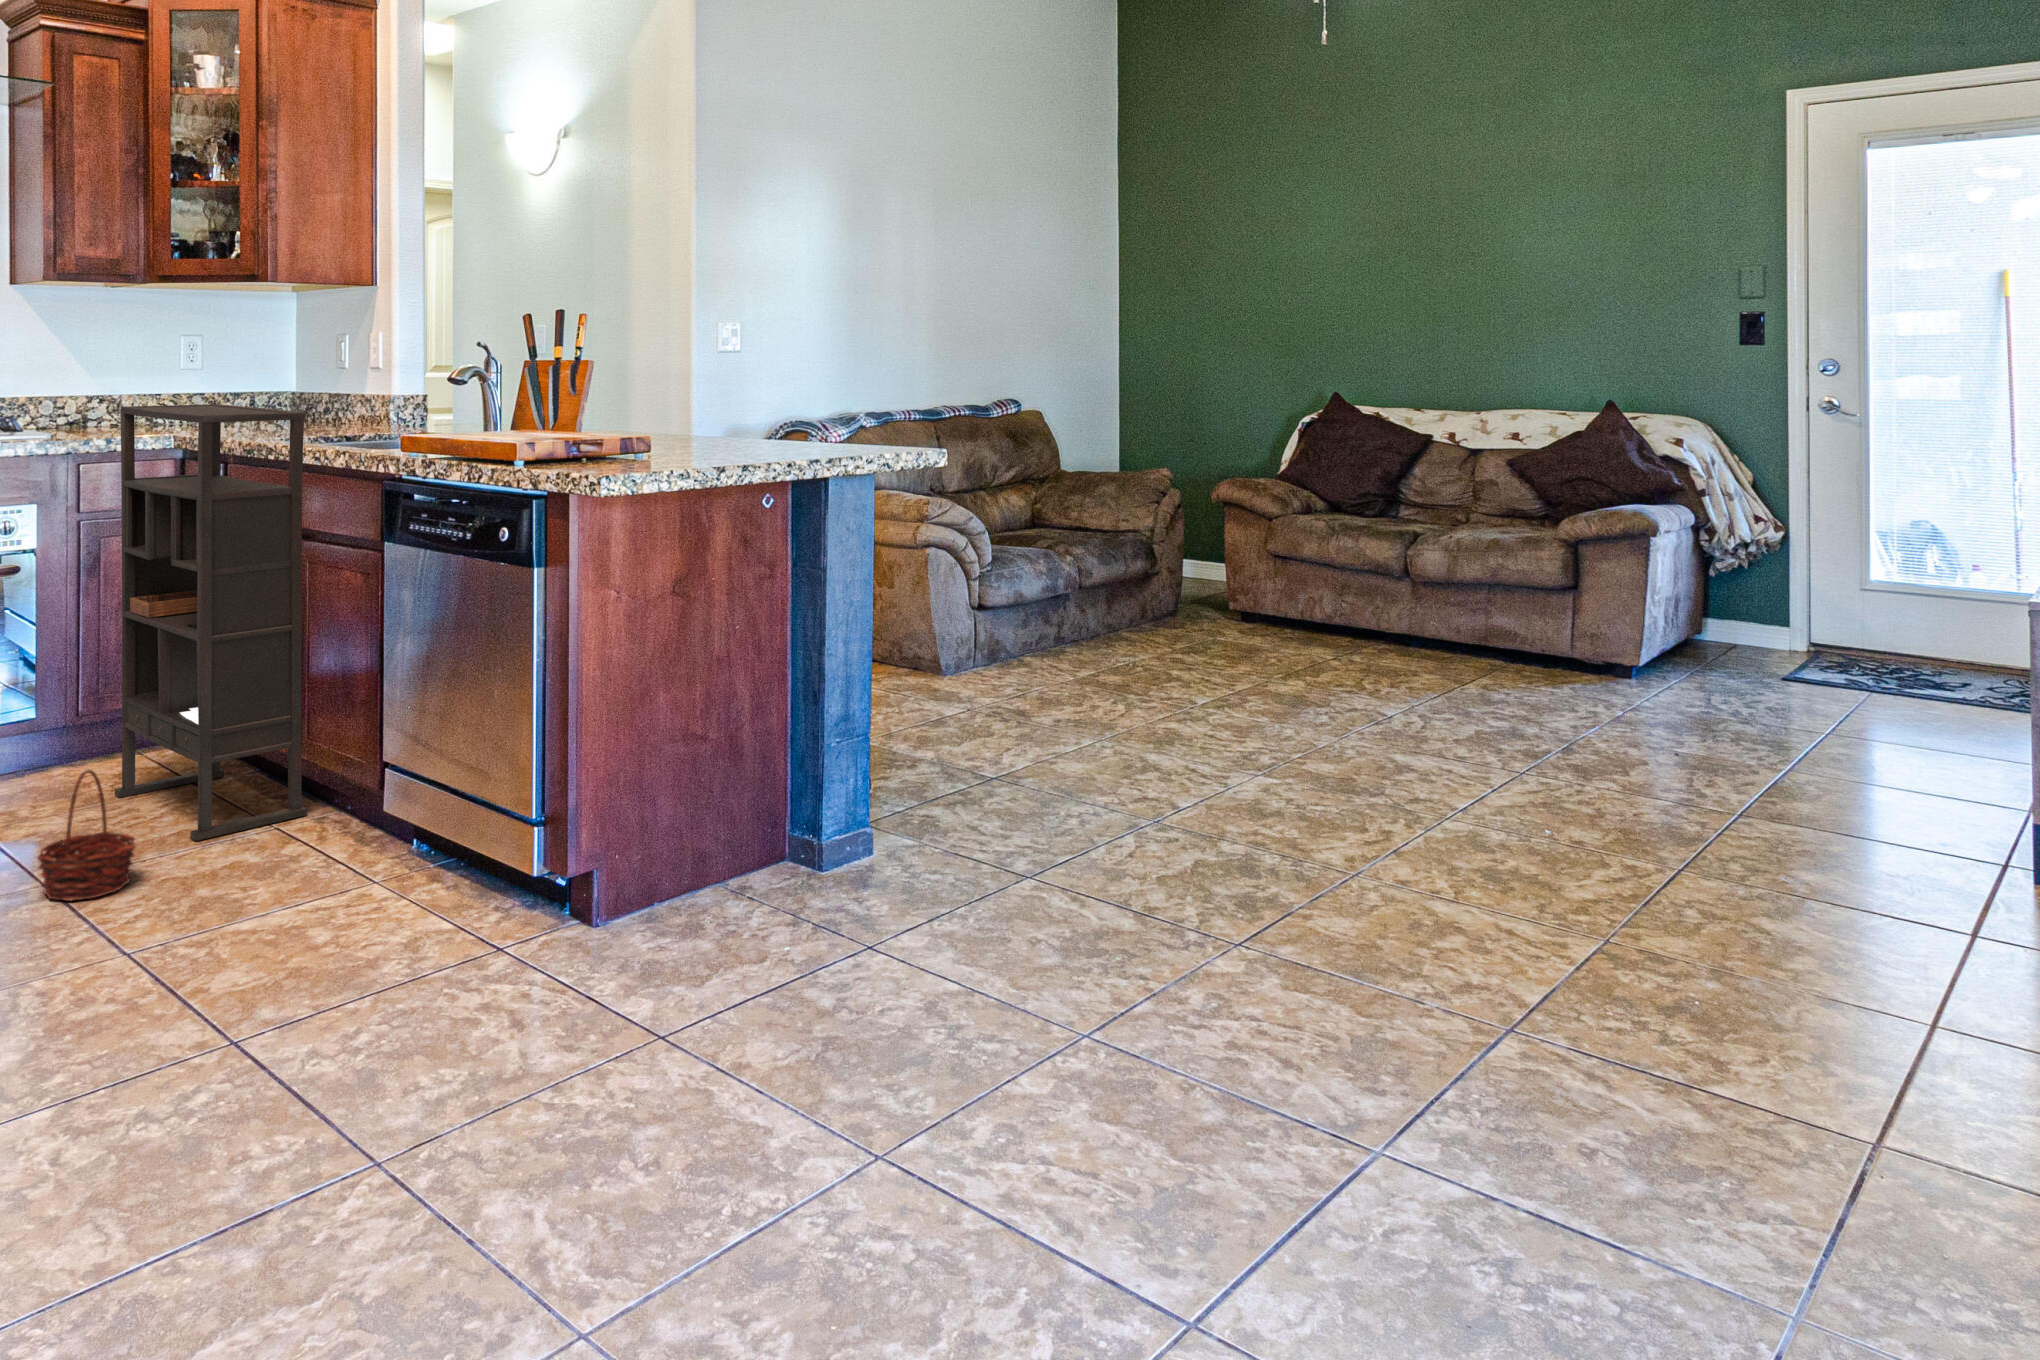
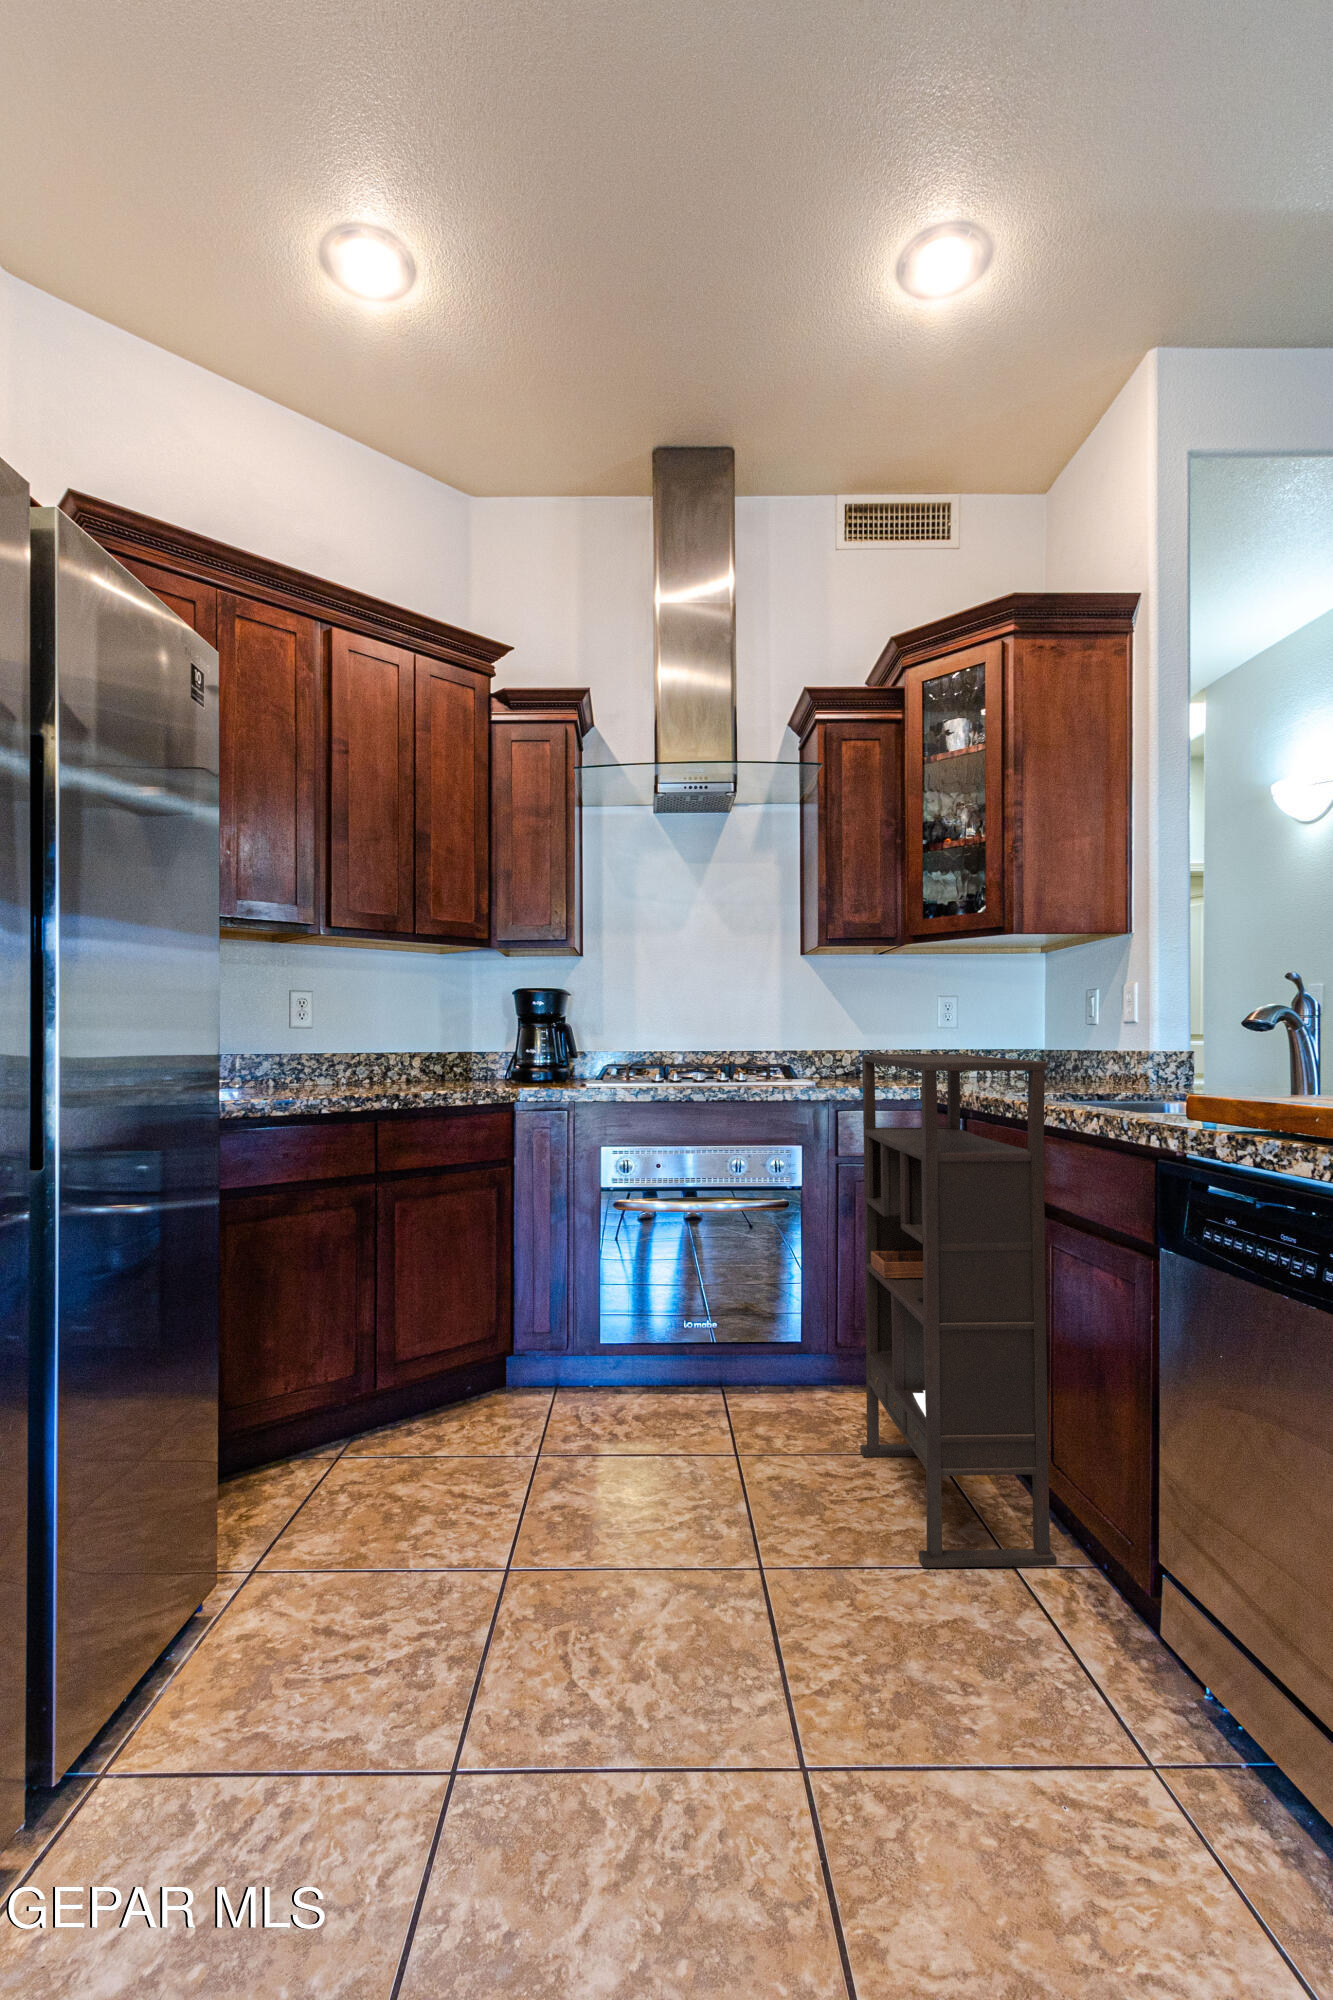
basket: present [38,770,135,901] -> none [742,1471,847,1642]

